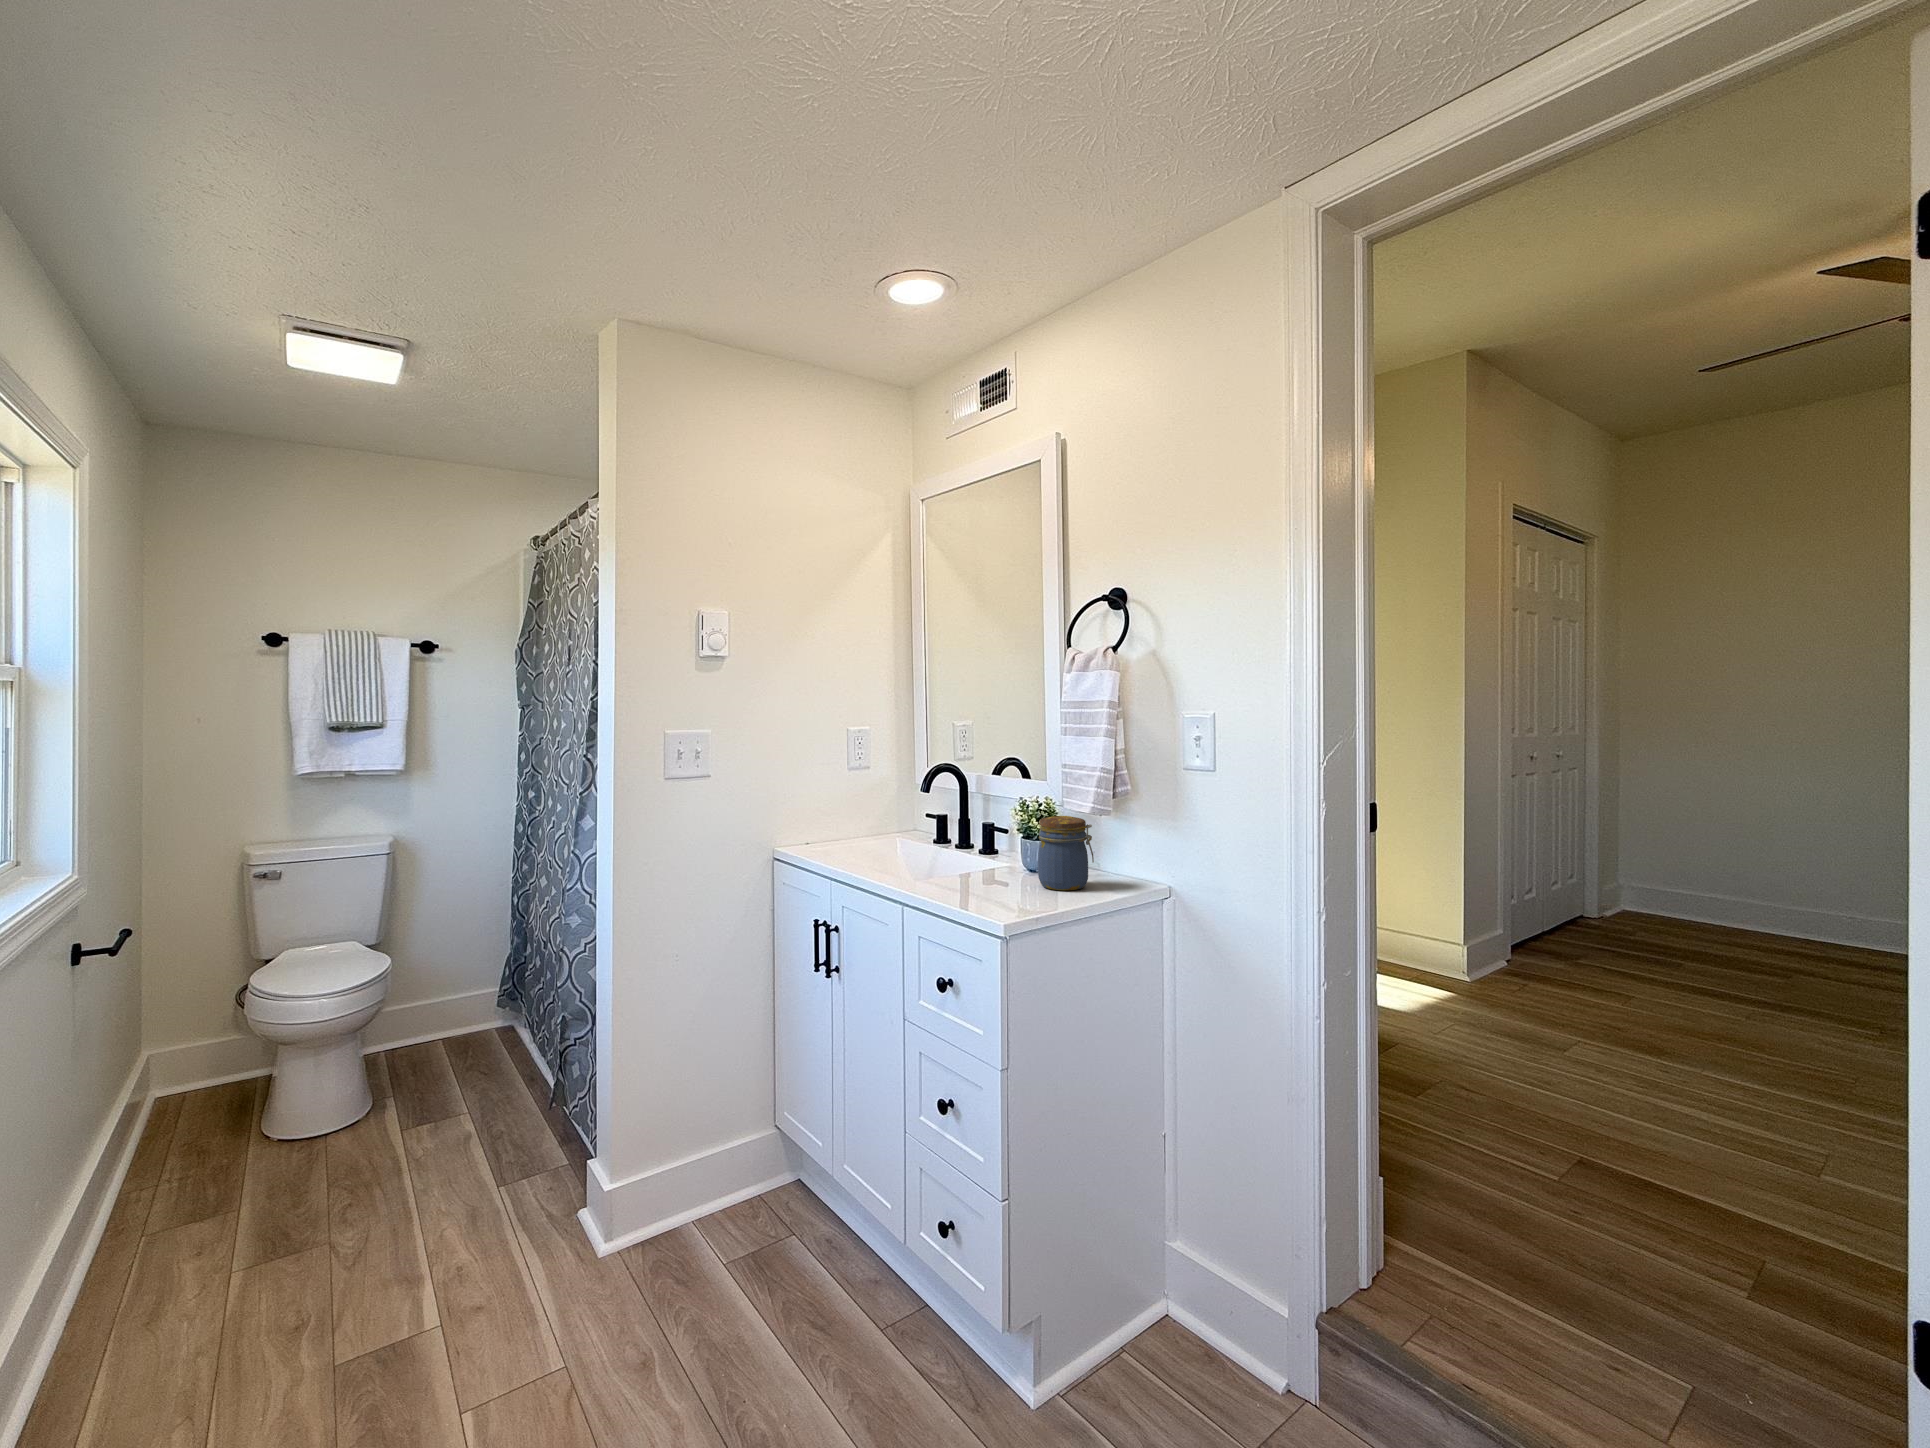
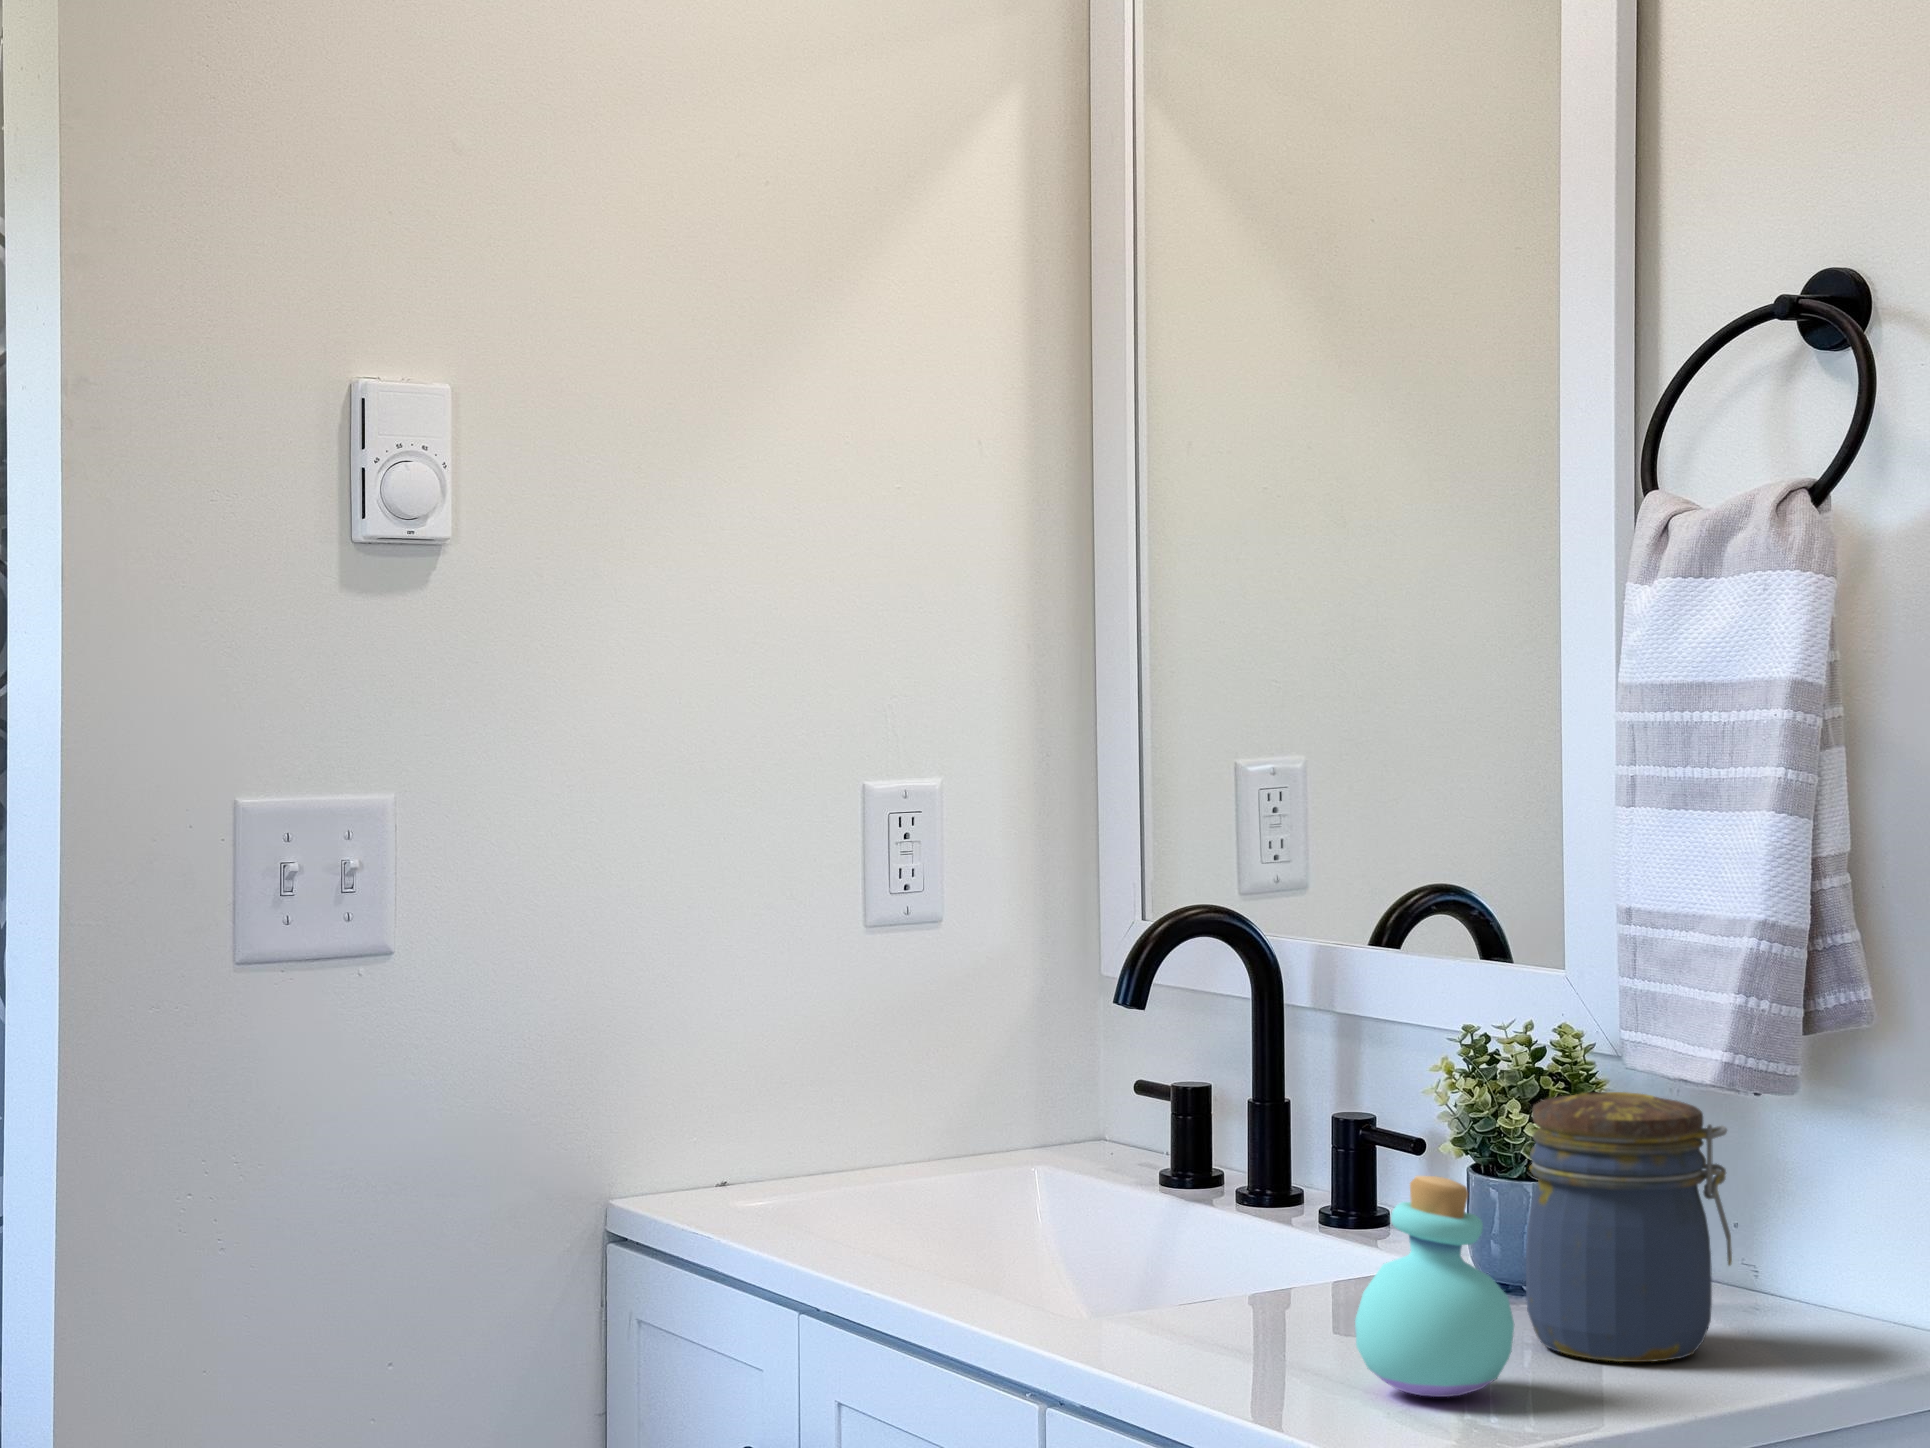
perfume bottle: none [992,841,1035,902] -> present [1355,1176,1514,1397]

